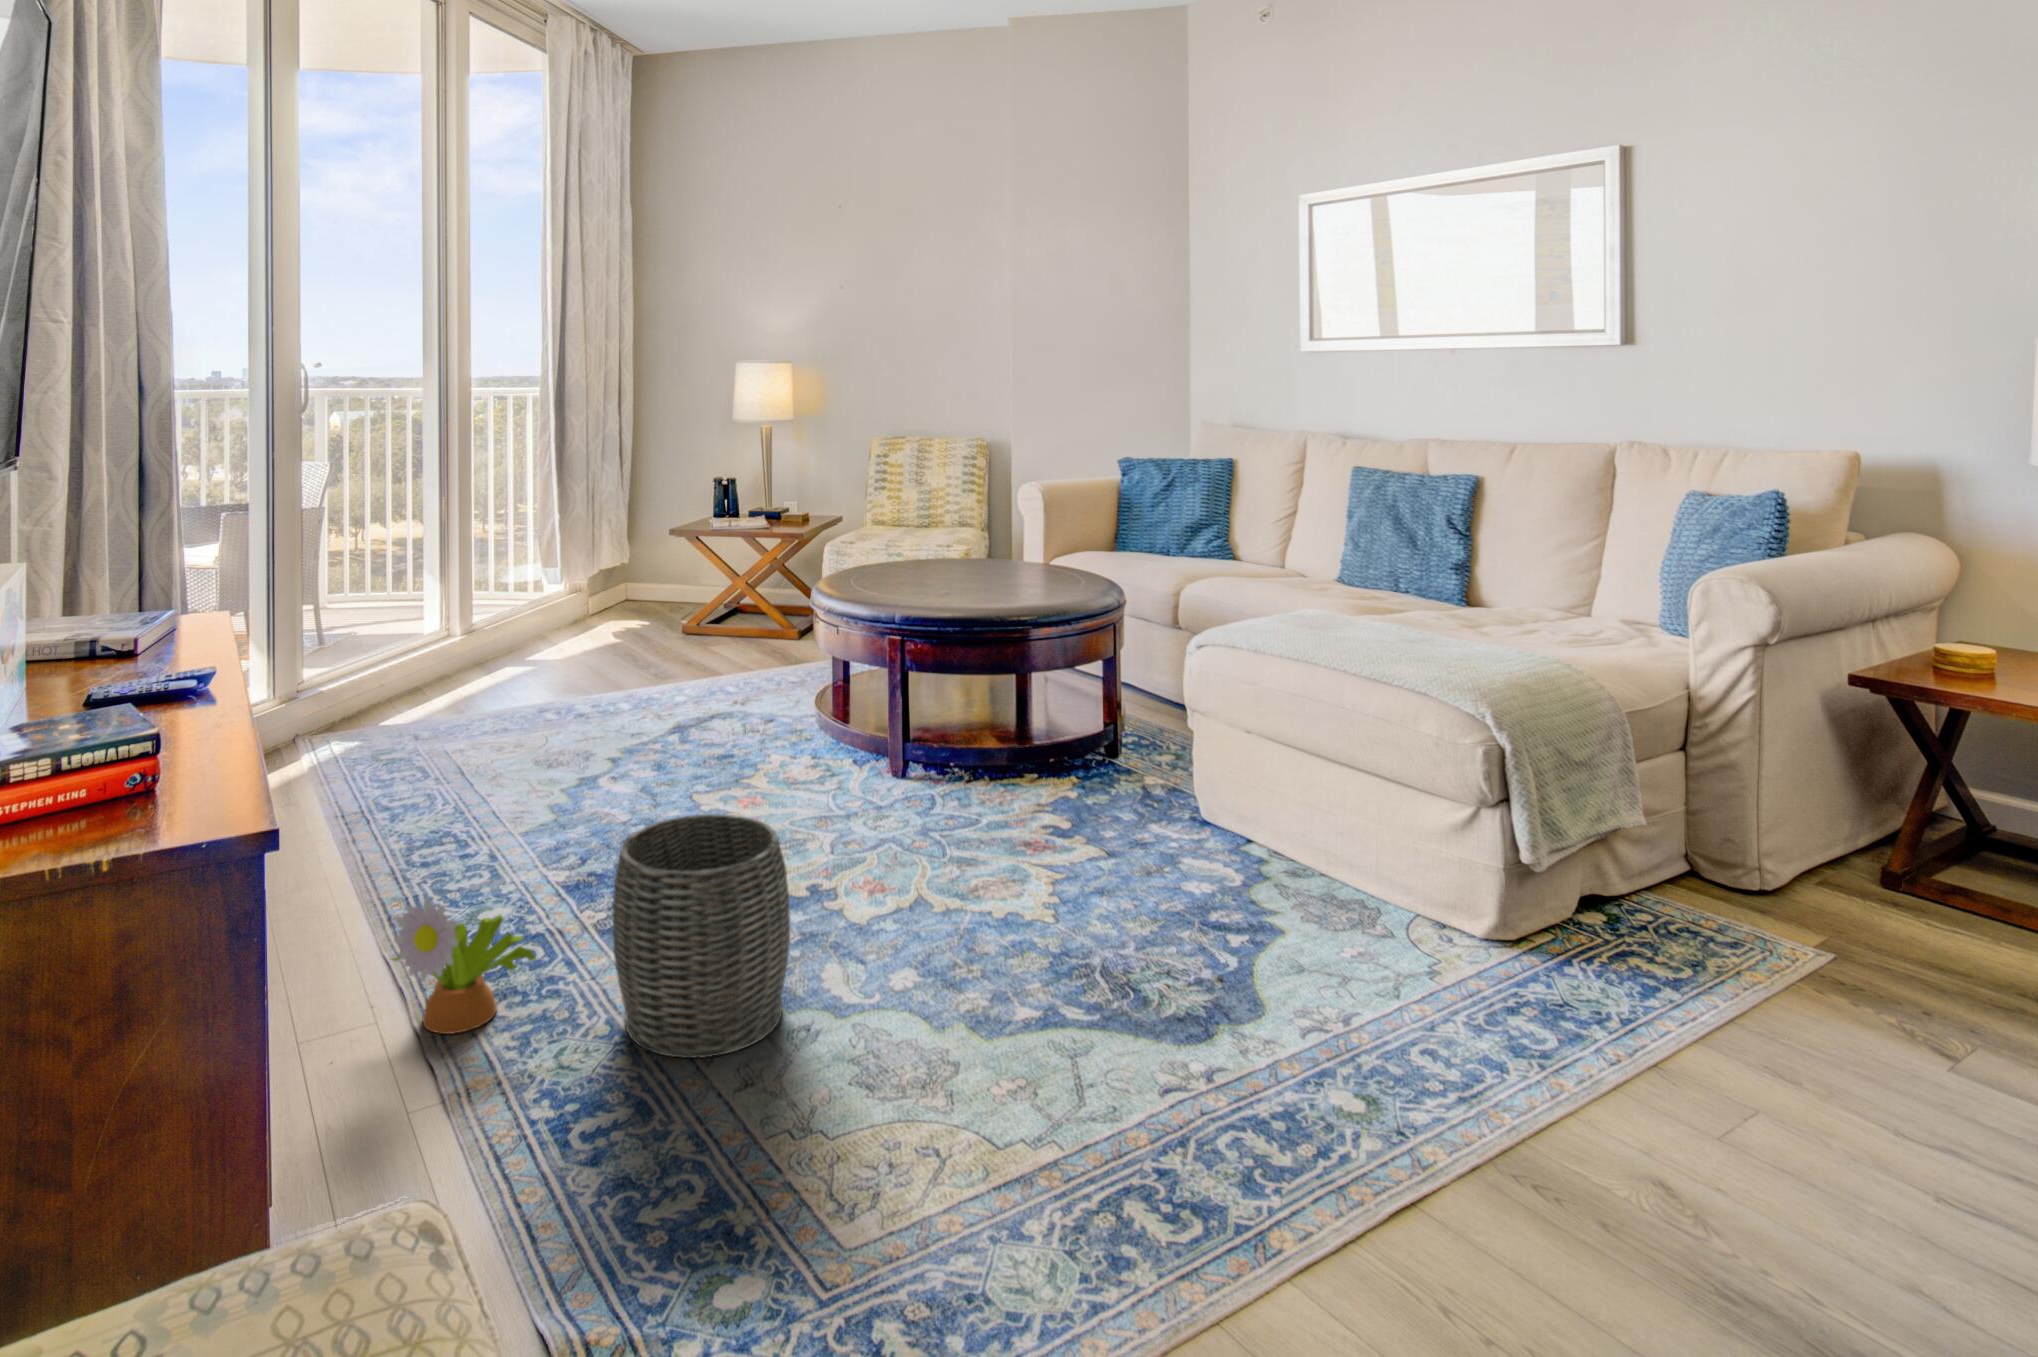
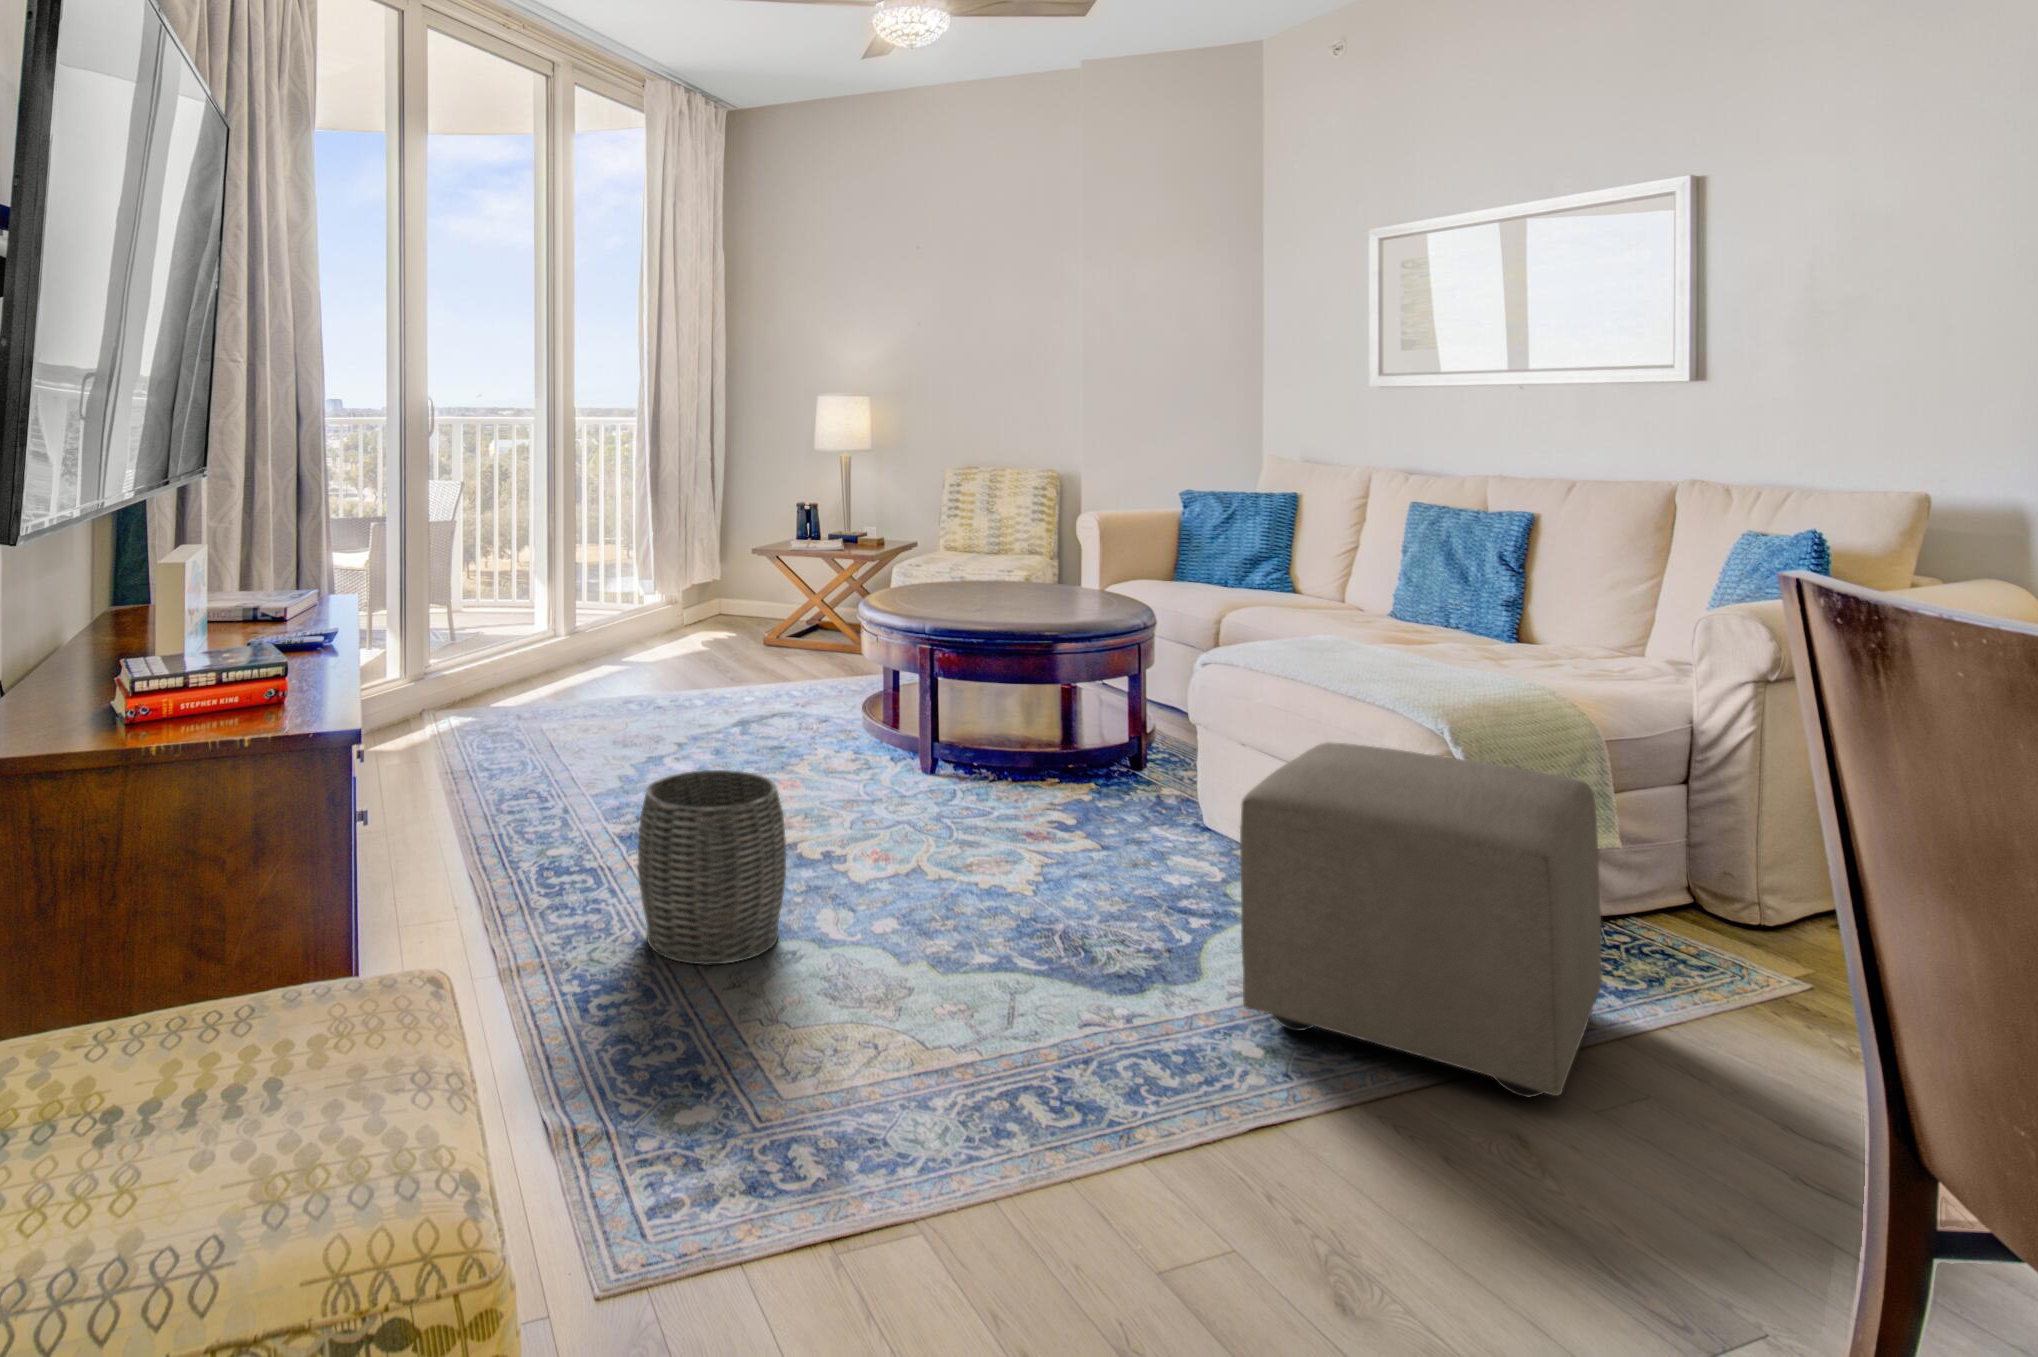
ottoman: none [1325,738,1698,1134] -> present [1240,742,1602,1097]
decorative plant: present [392,898,536,1034] -> none [464,816,579,930]

